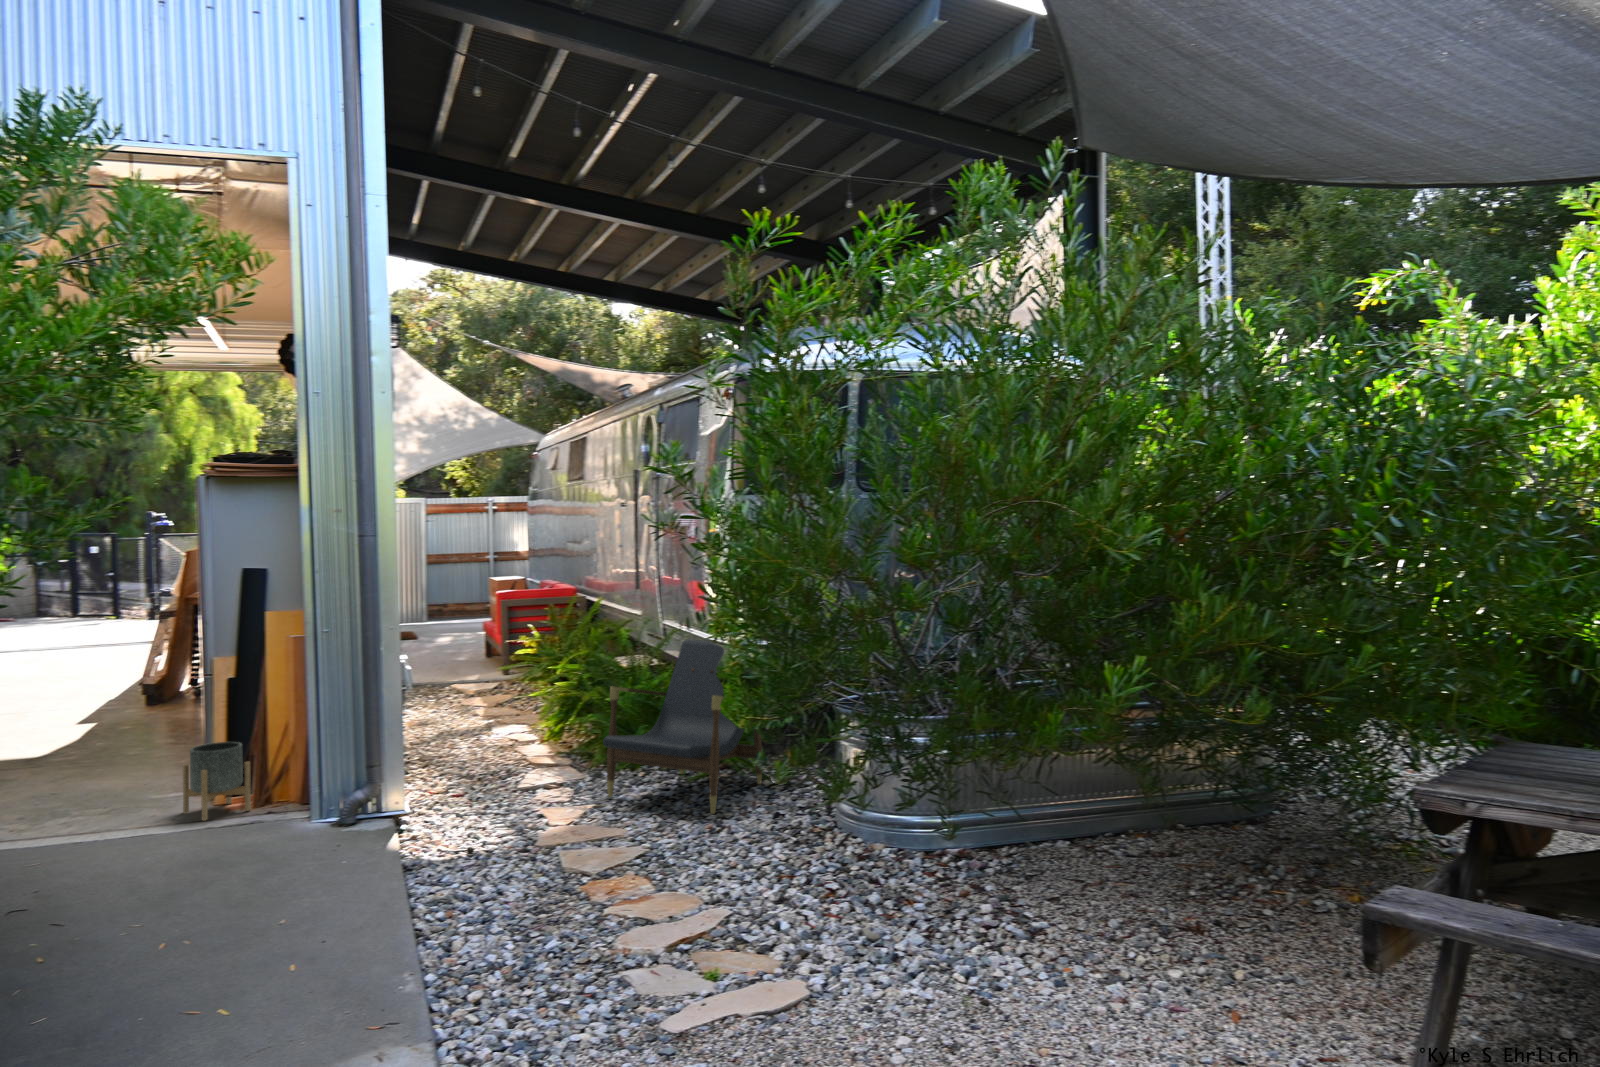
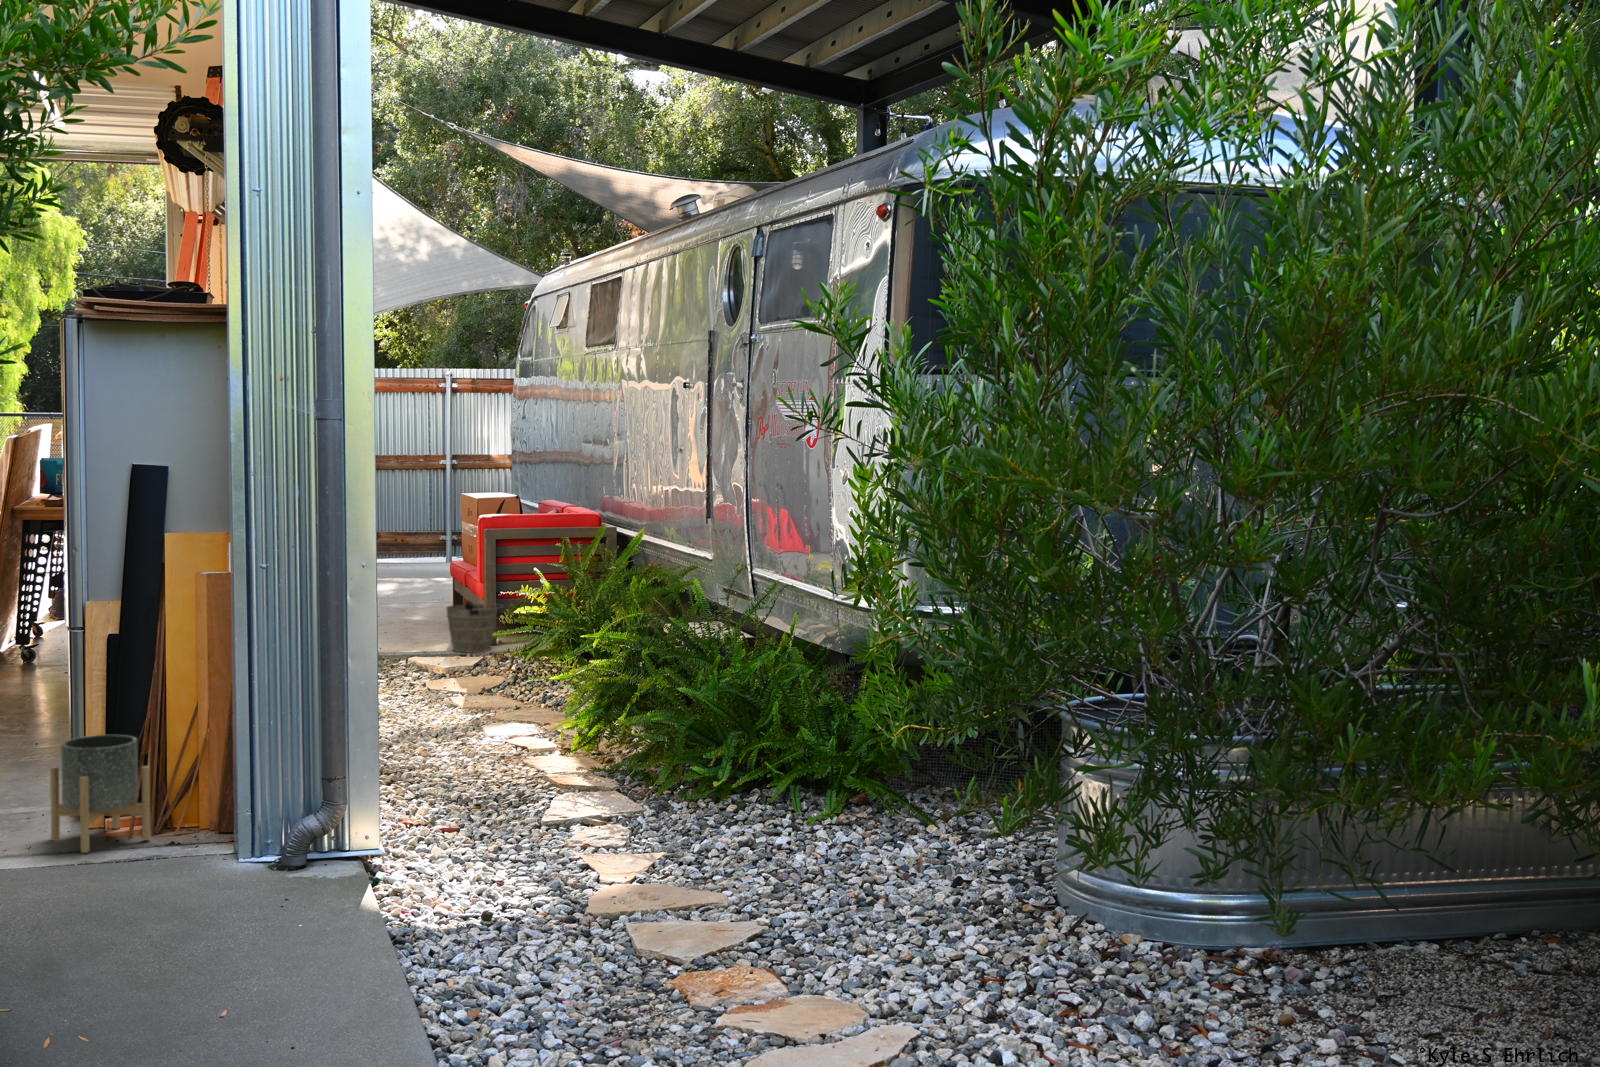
lounge chair: present [603,640,762,814] -> none [681,600,930,874]
bucket: none [477,646,515,680] -> present [447,602,498,652]

